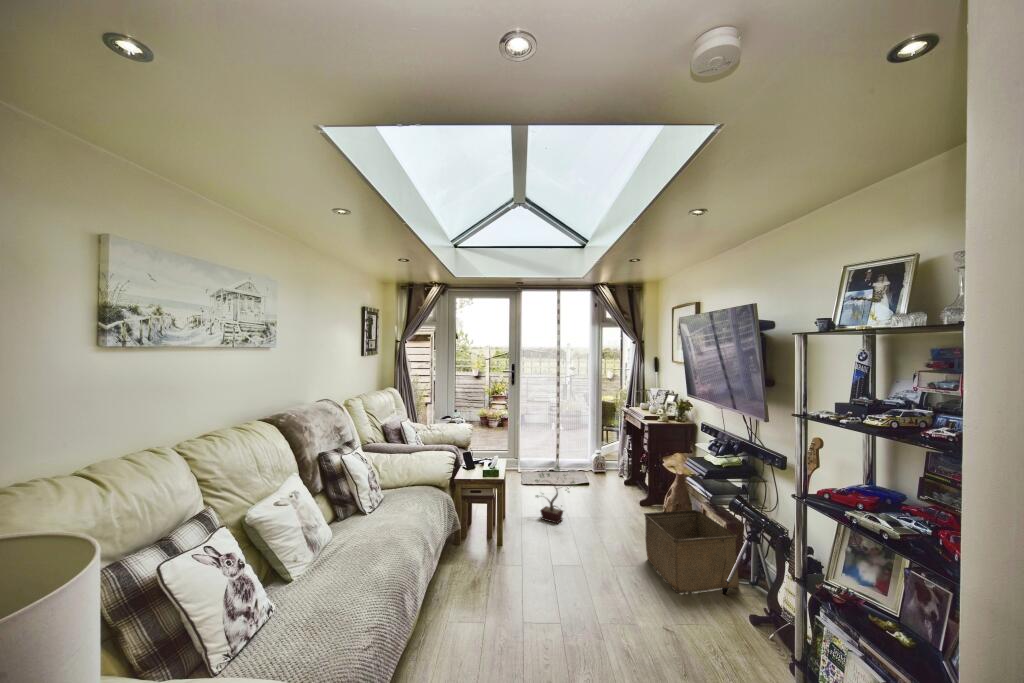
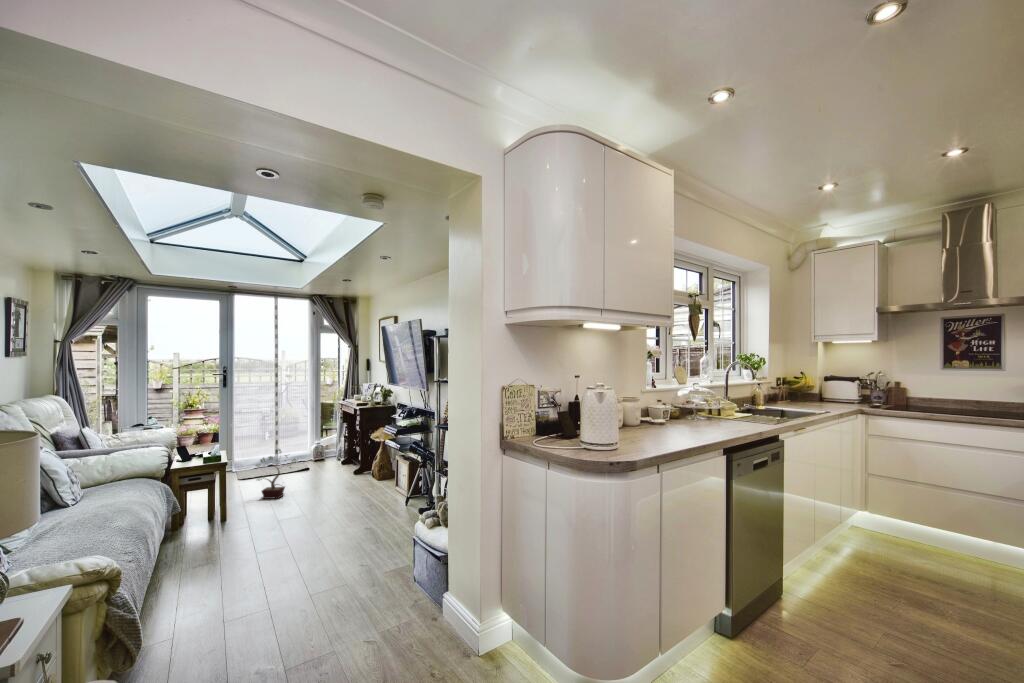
storage bin: present [644,510,739,594] -> none [354,460,418,513]

